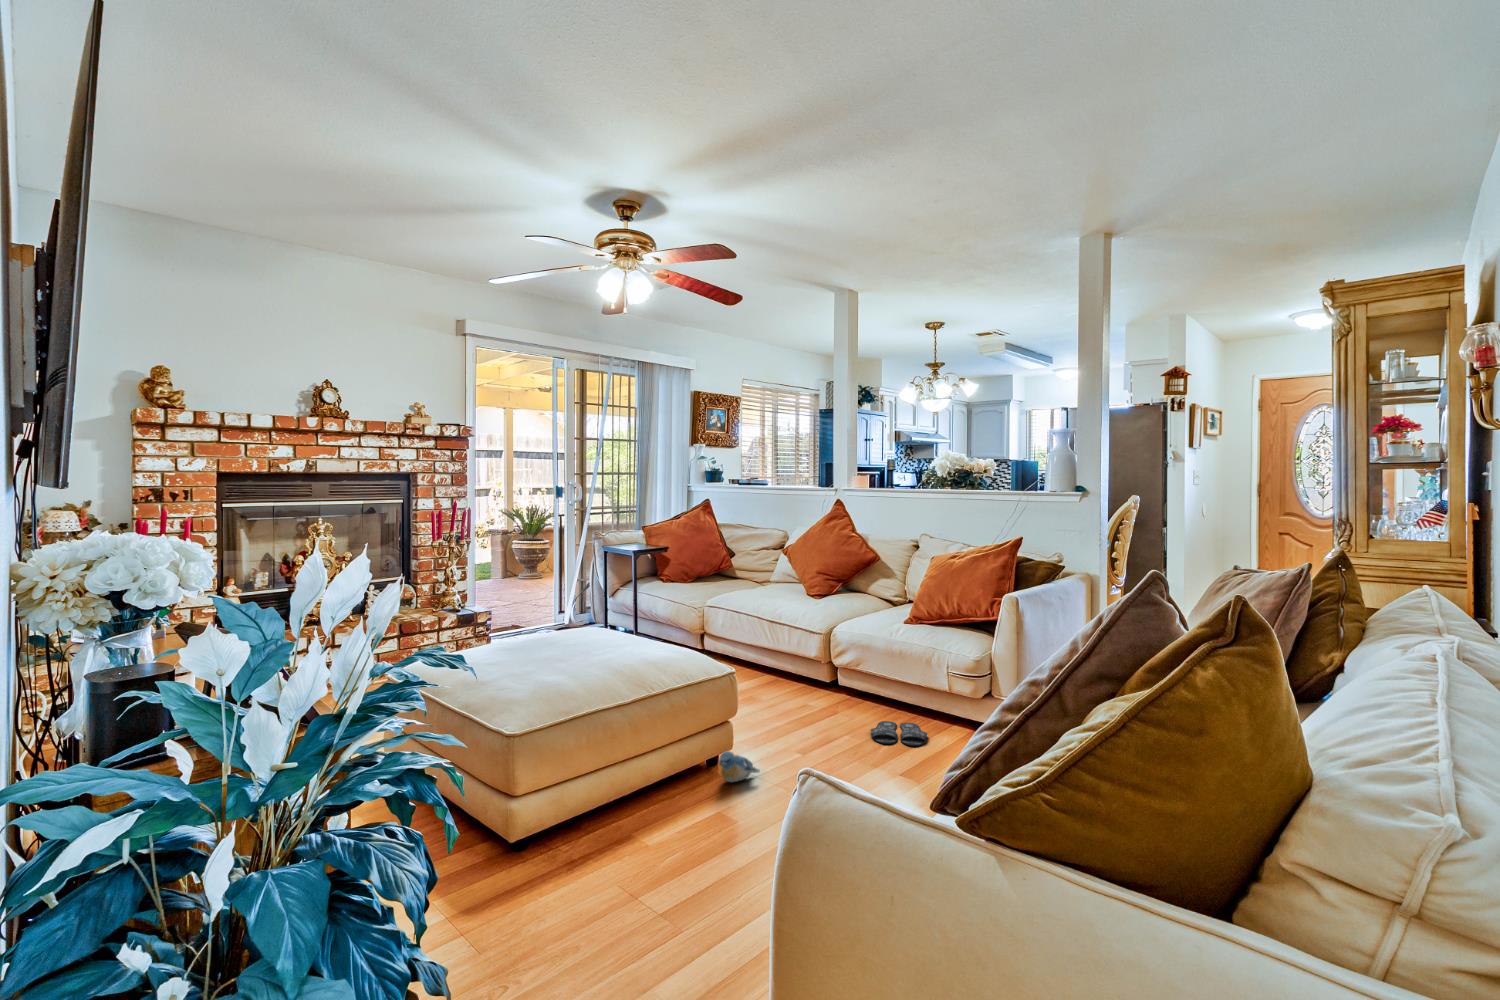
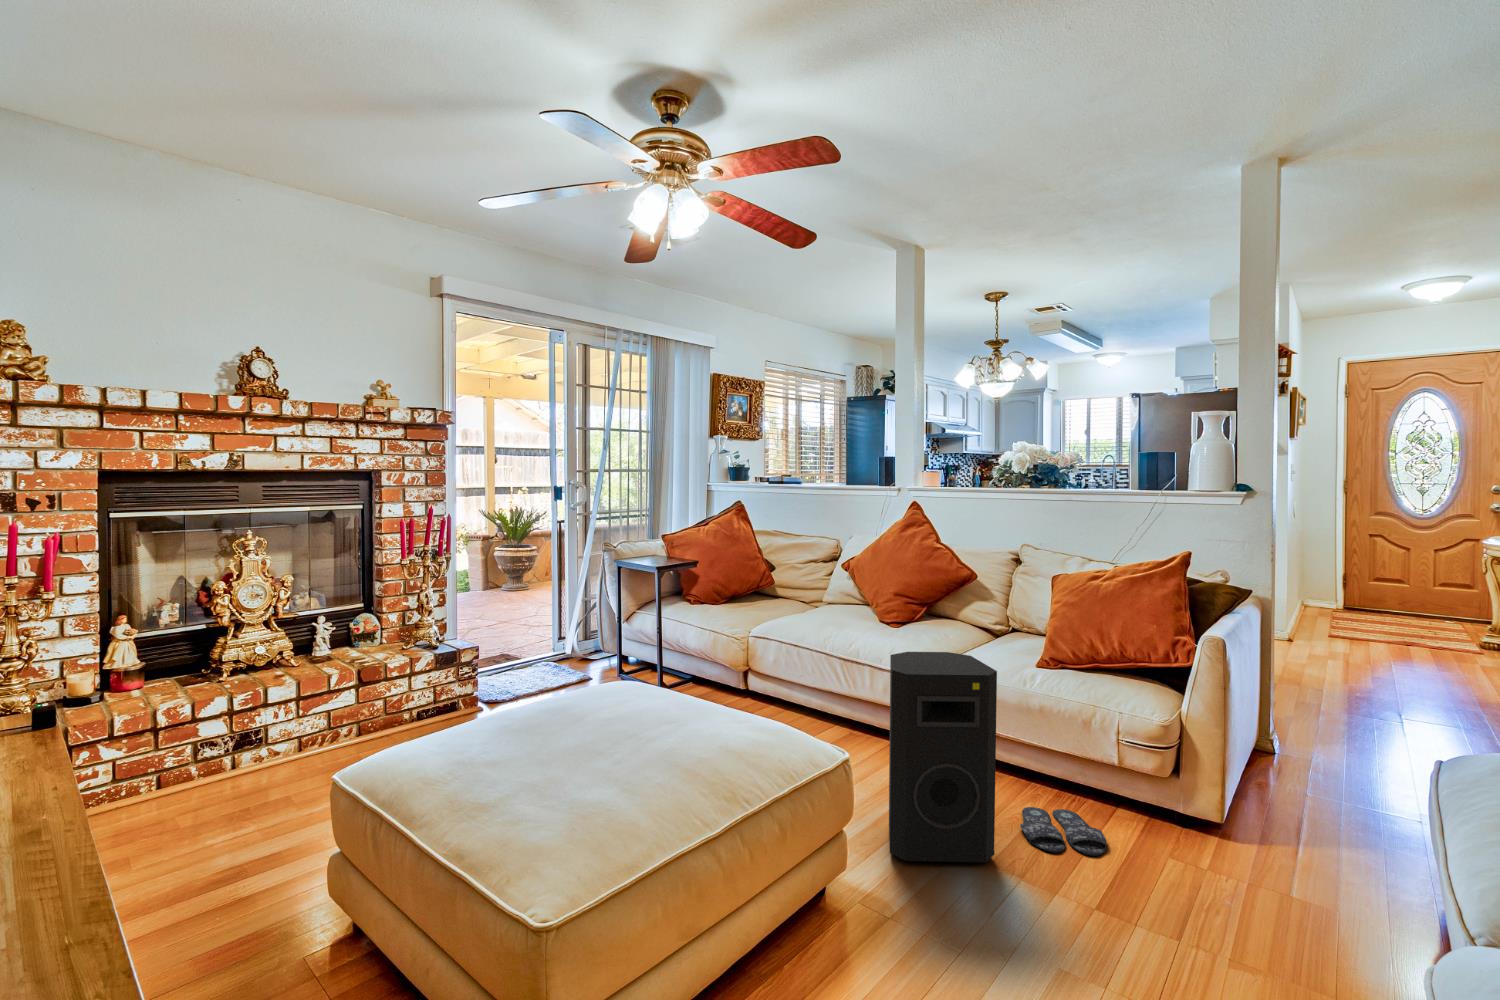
speaker: none [769,604,843,747] -> present [889,652,997,862]
plush toy: present [719,751,760,782] -> none [848,897,907,945]

